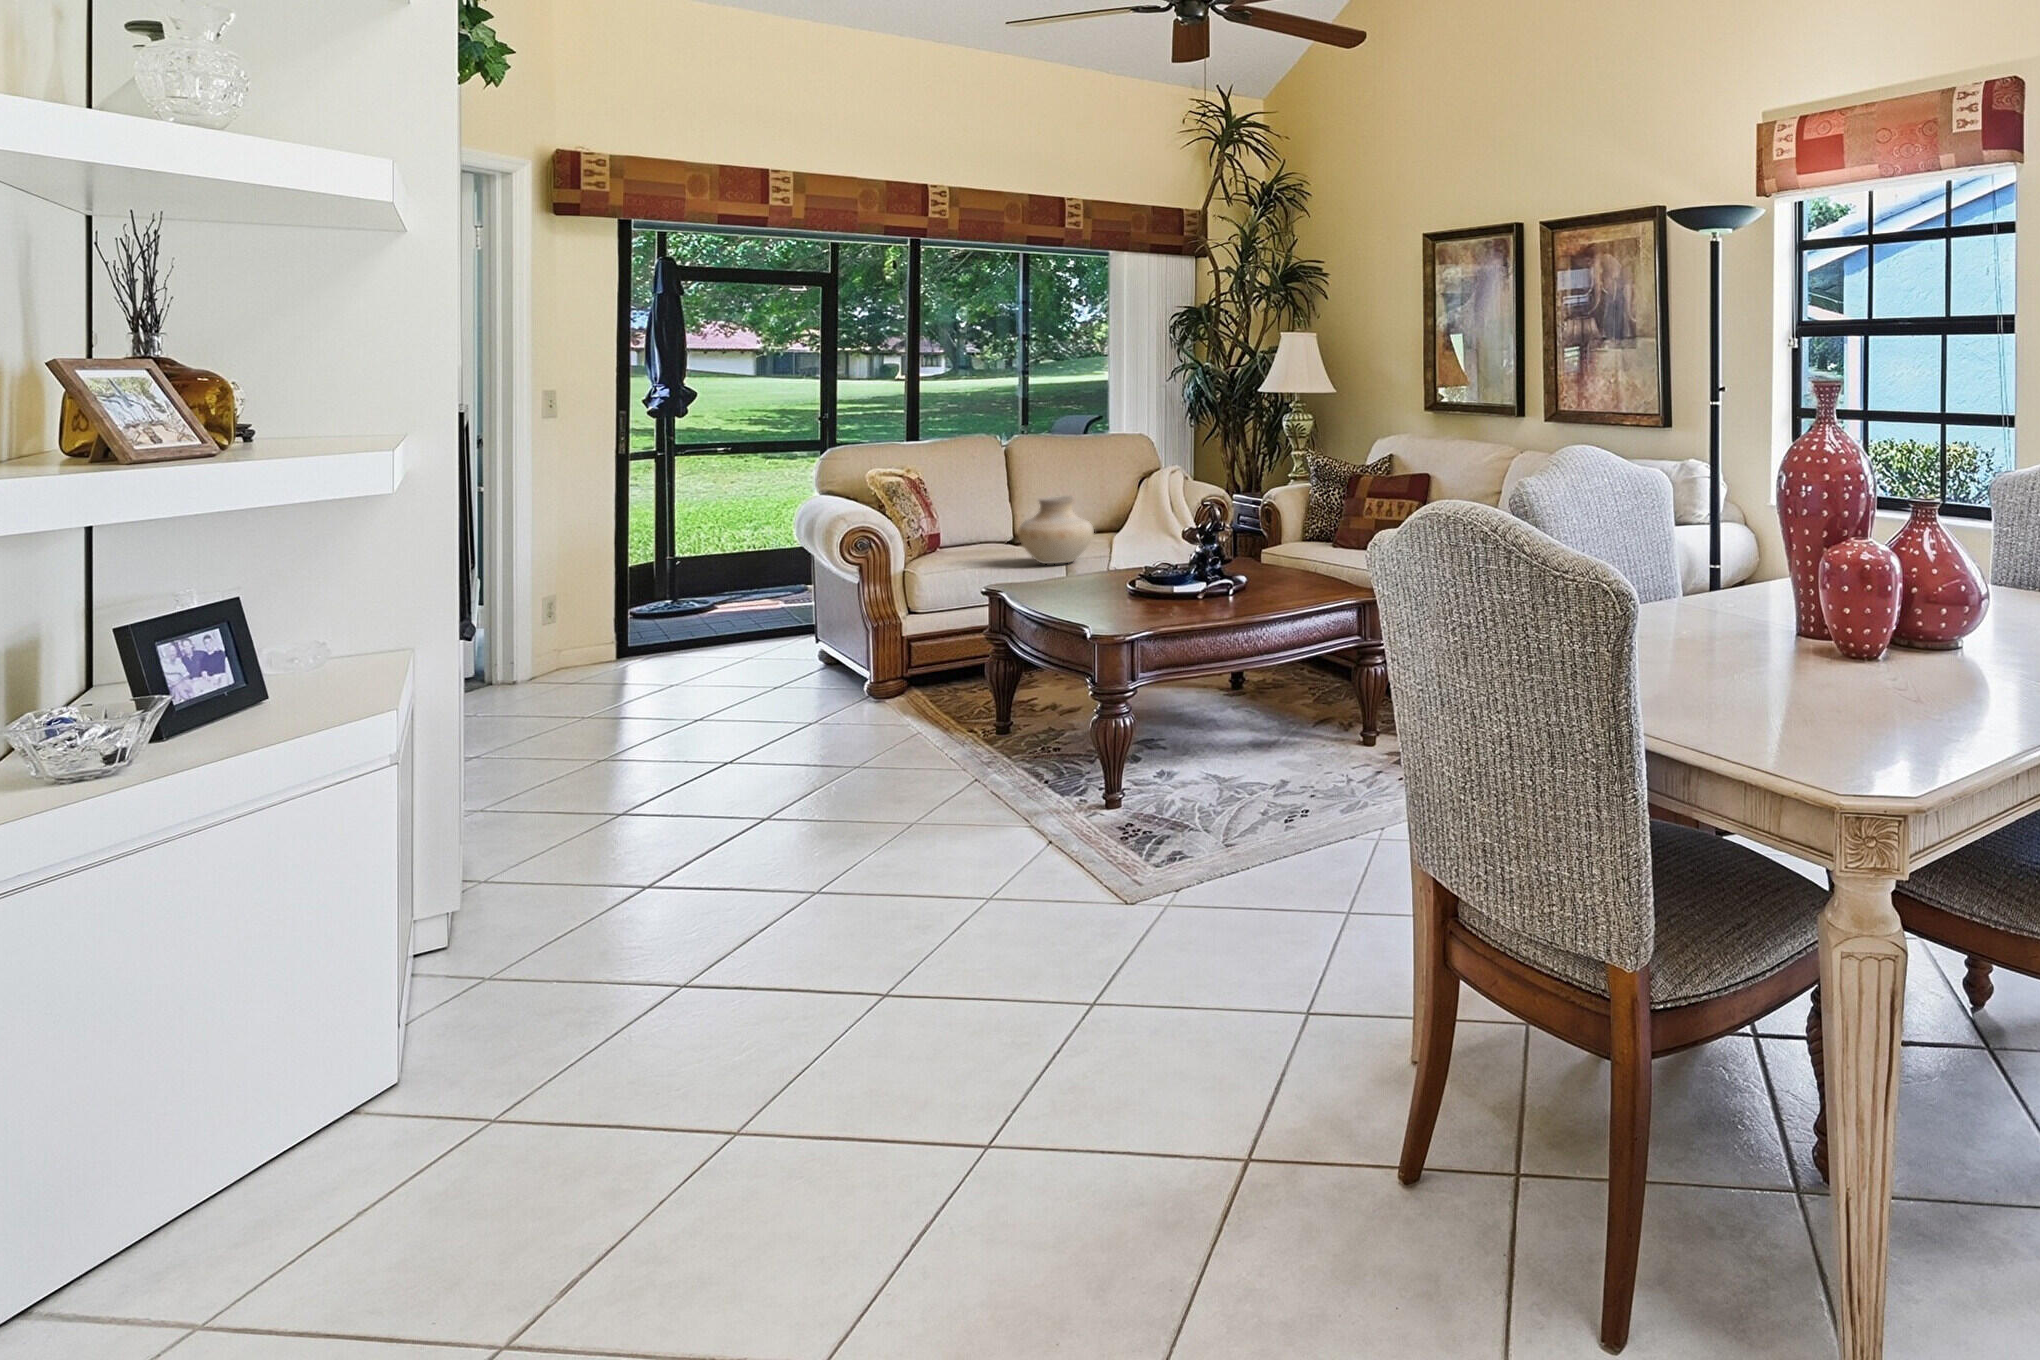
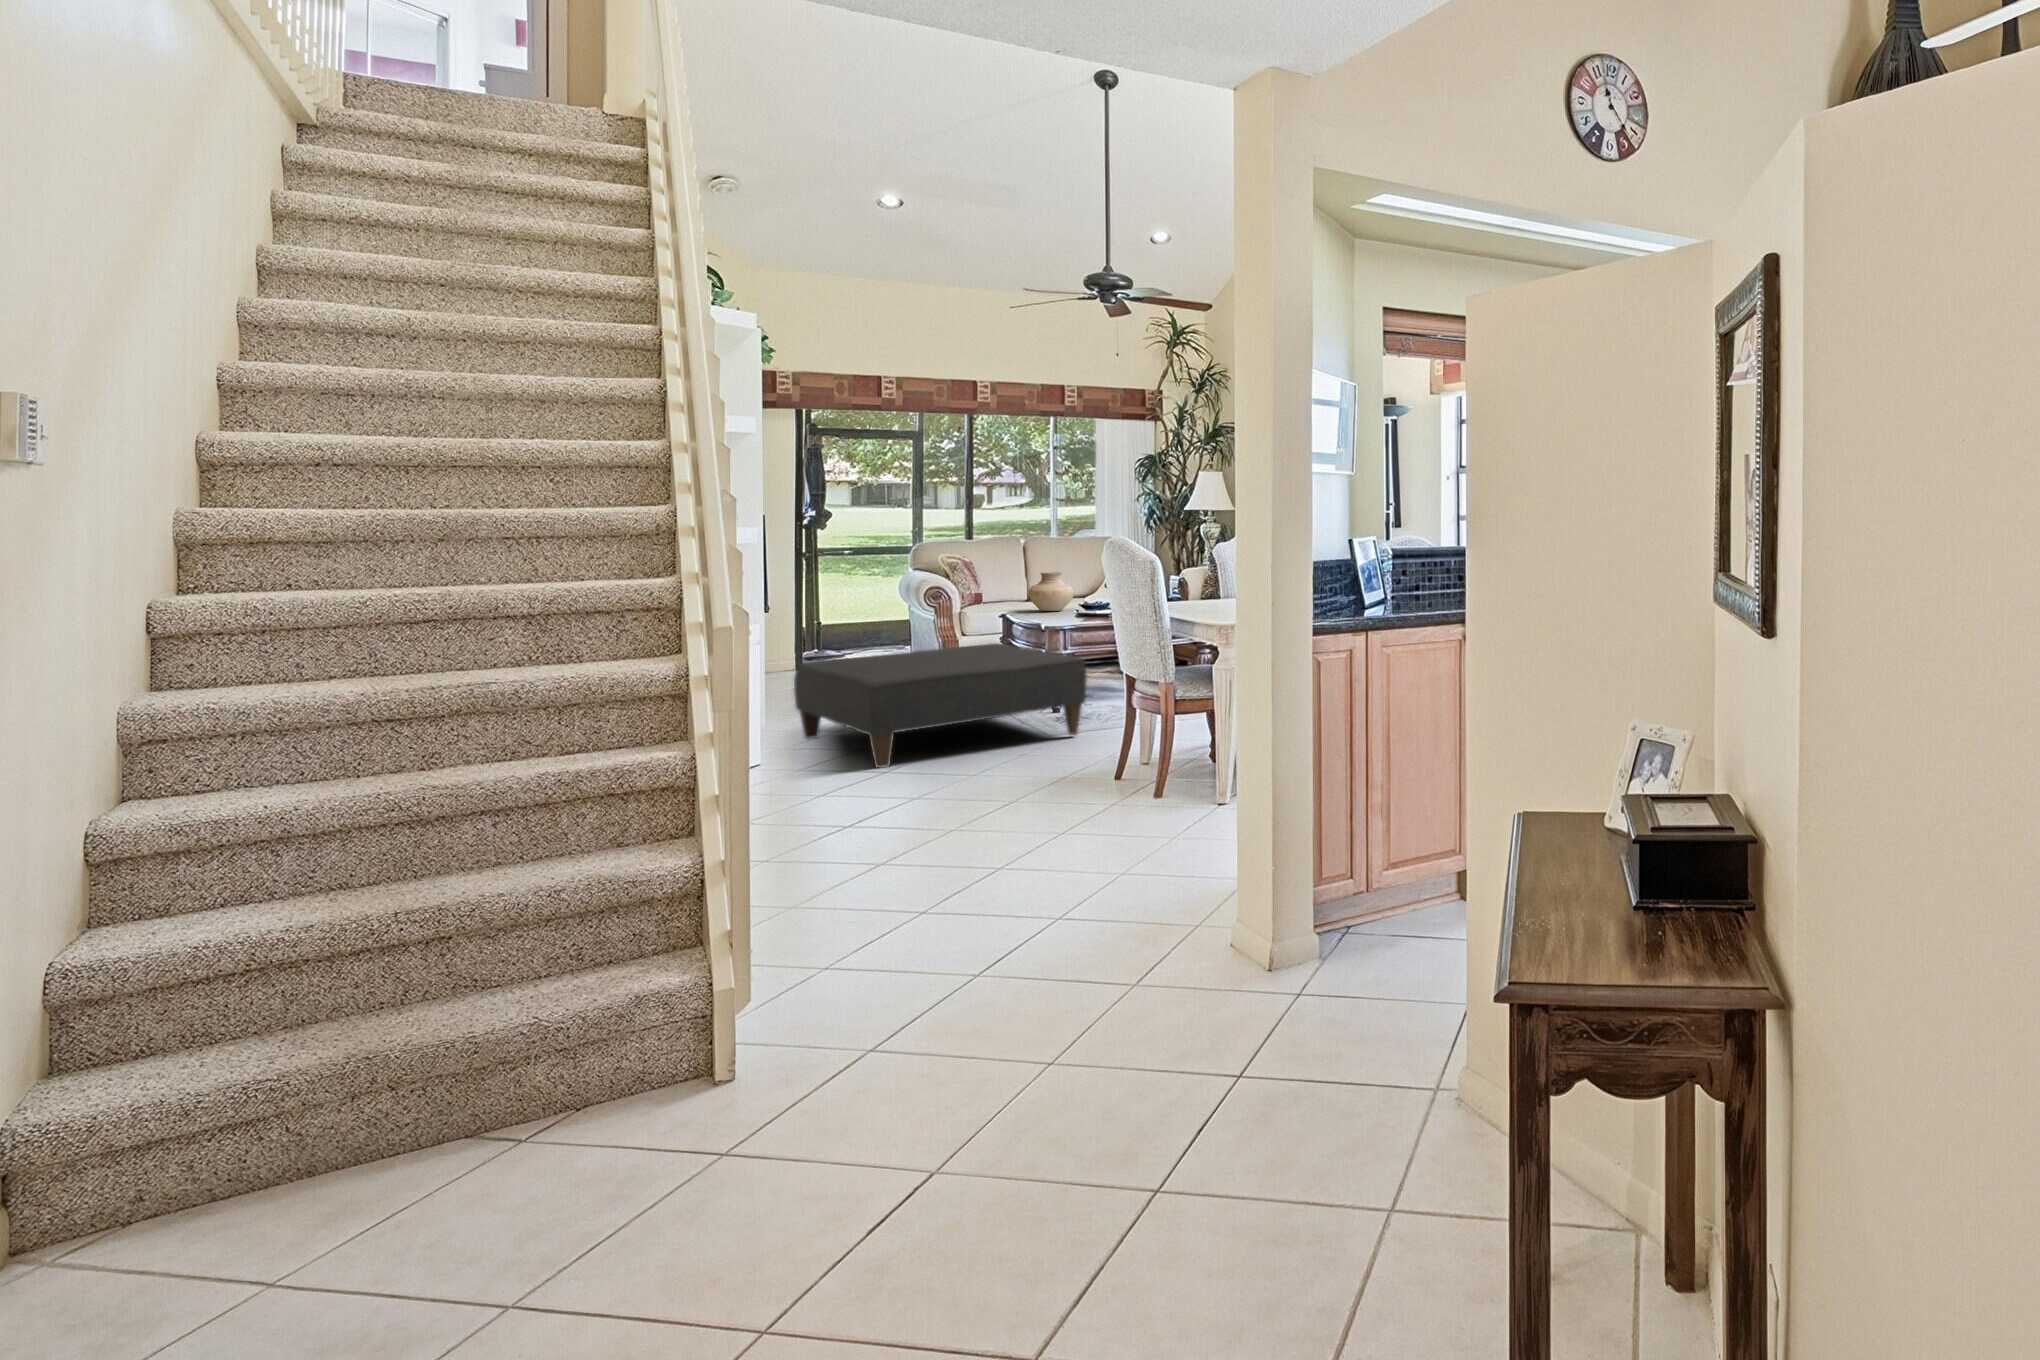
ottoman: none [526,654,1160,1047] -> present [794,643,1087,768]

